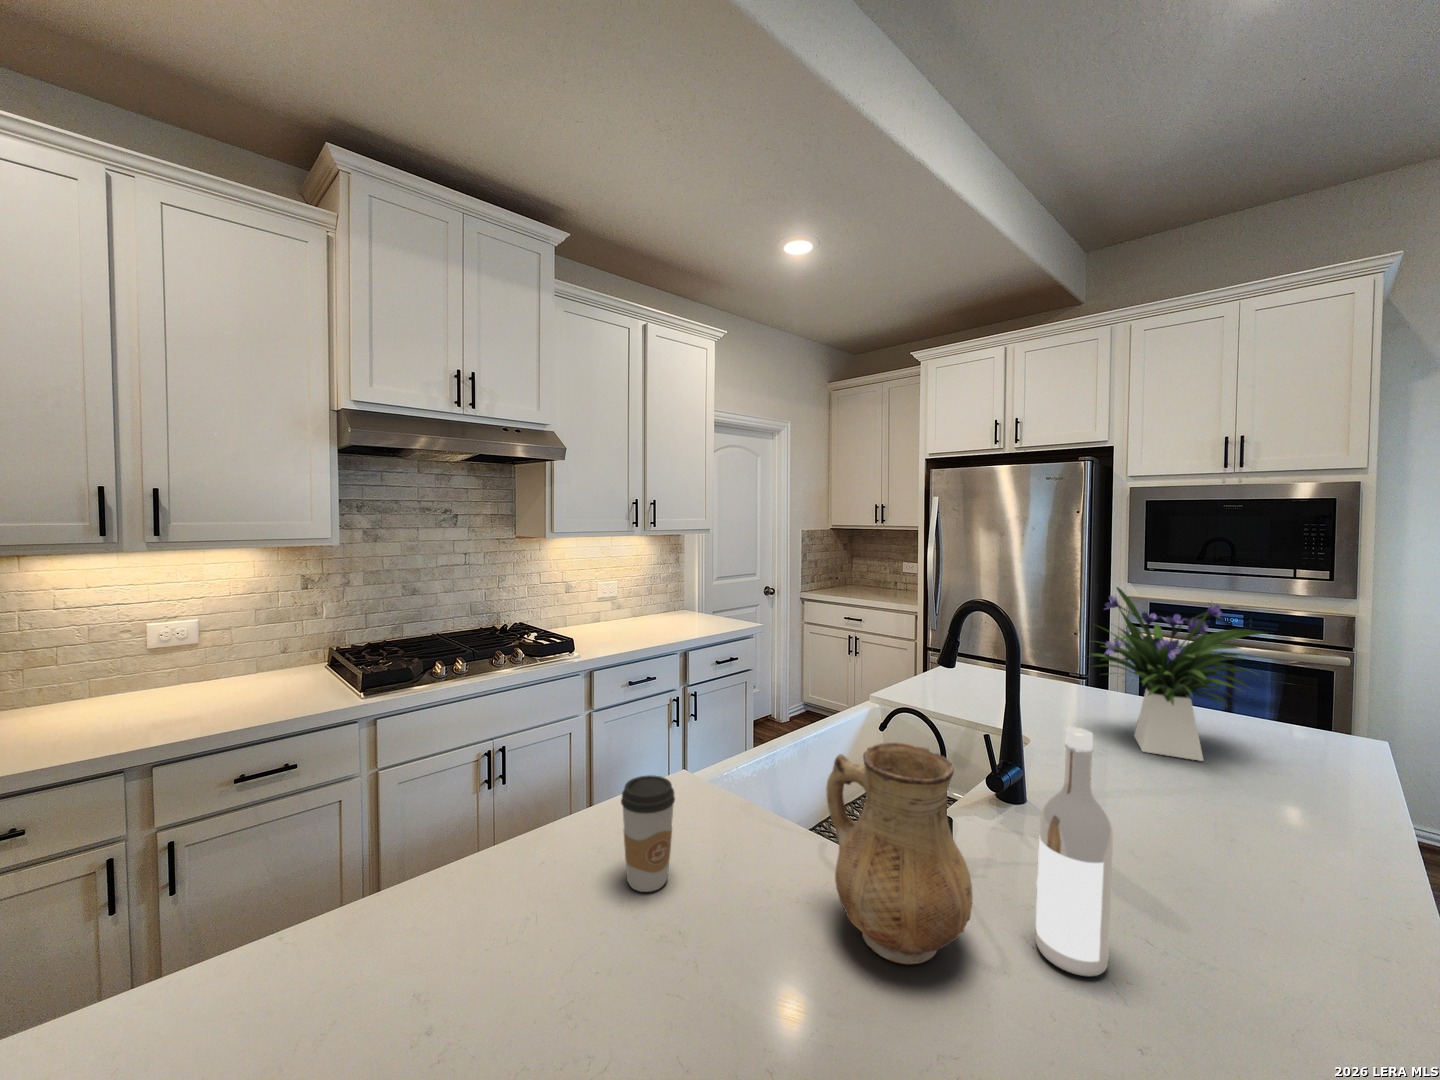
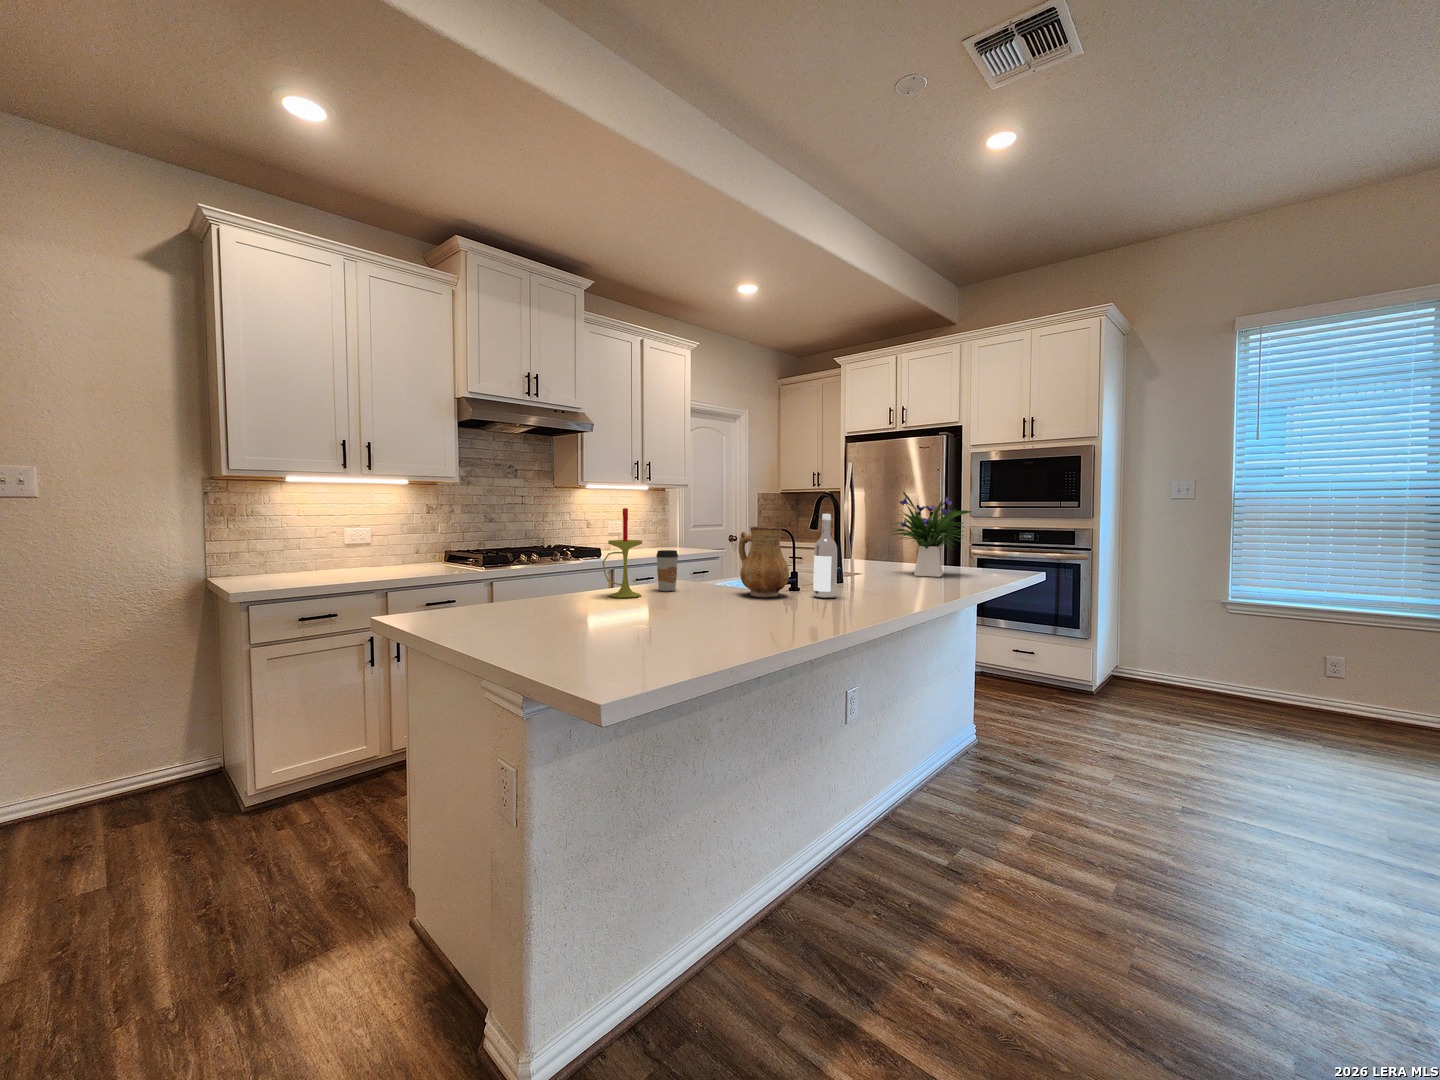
candle: none [451,706,575,977] -> present [603,508,642,598]

